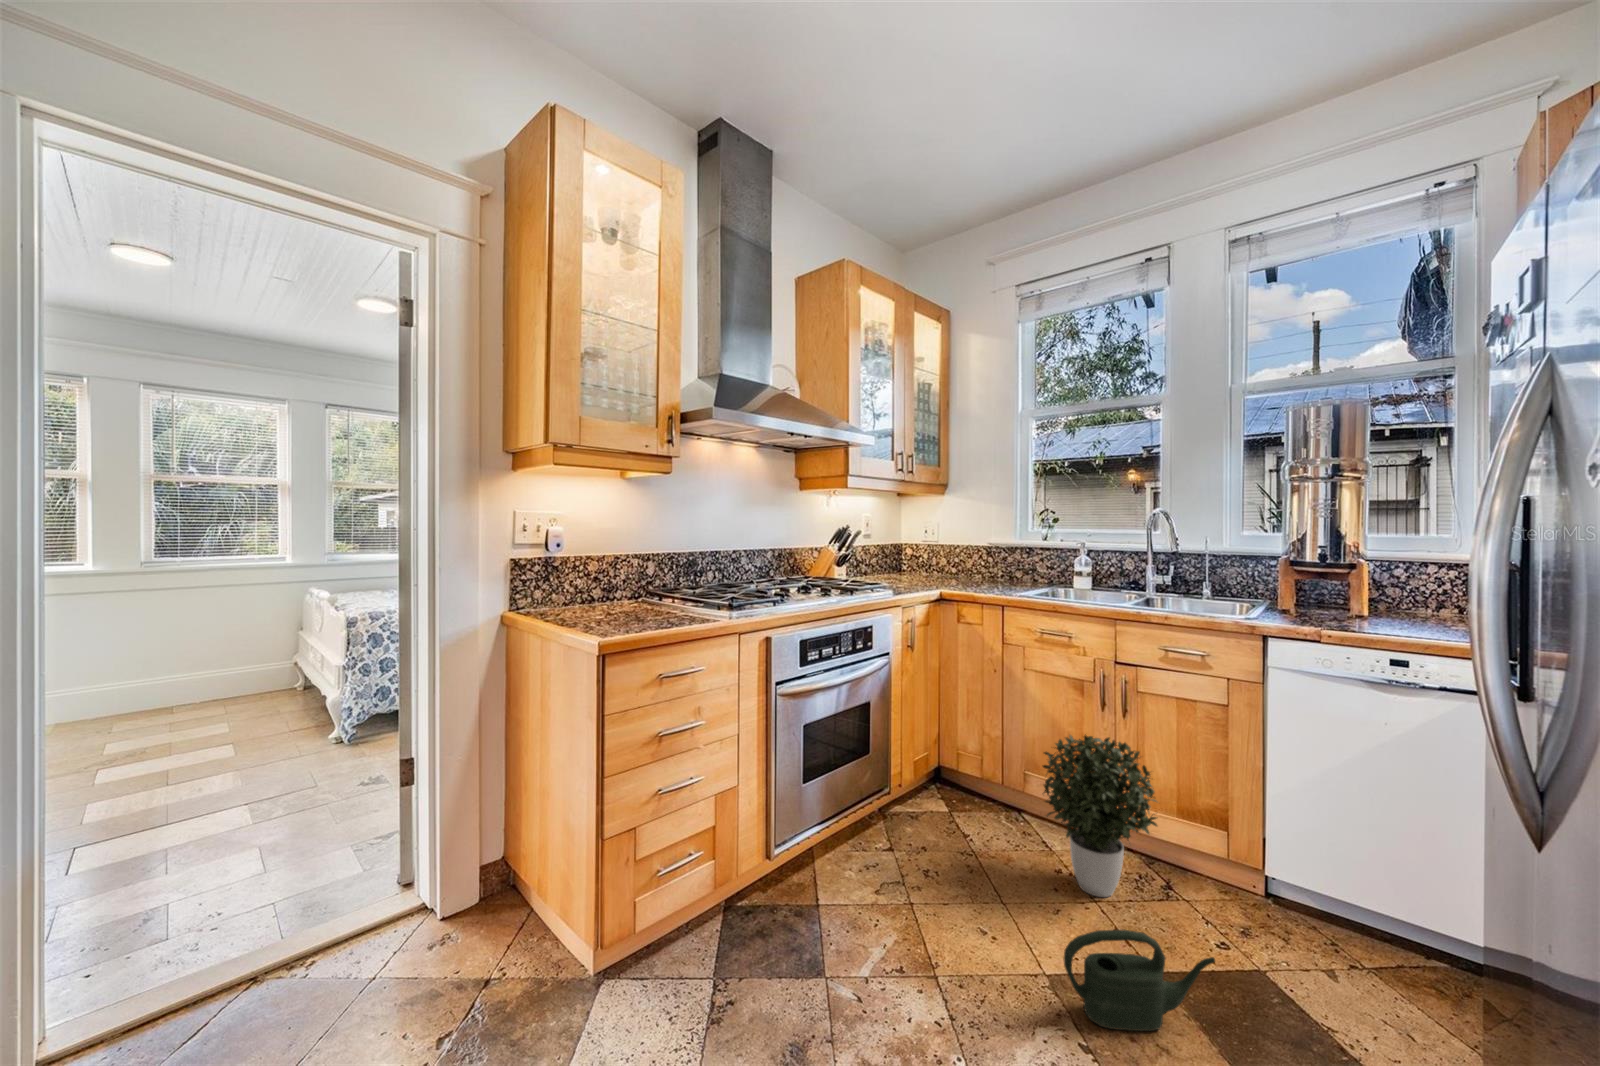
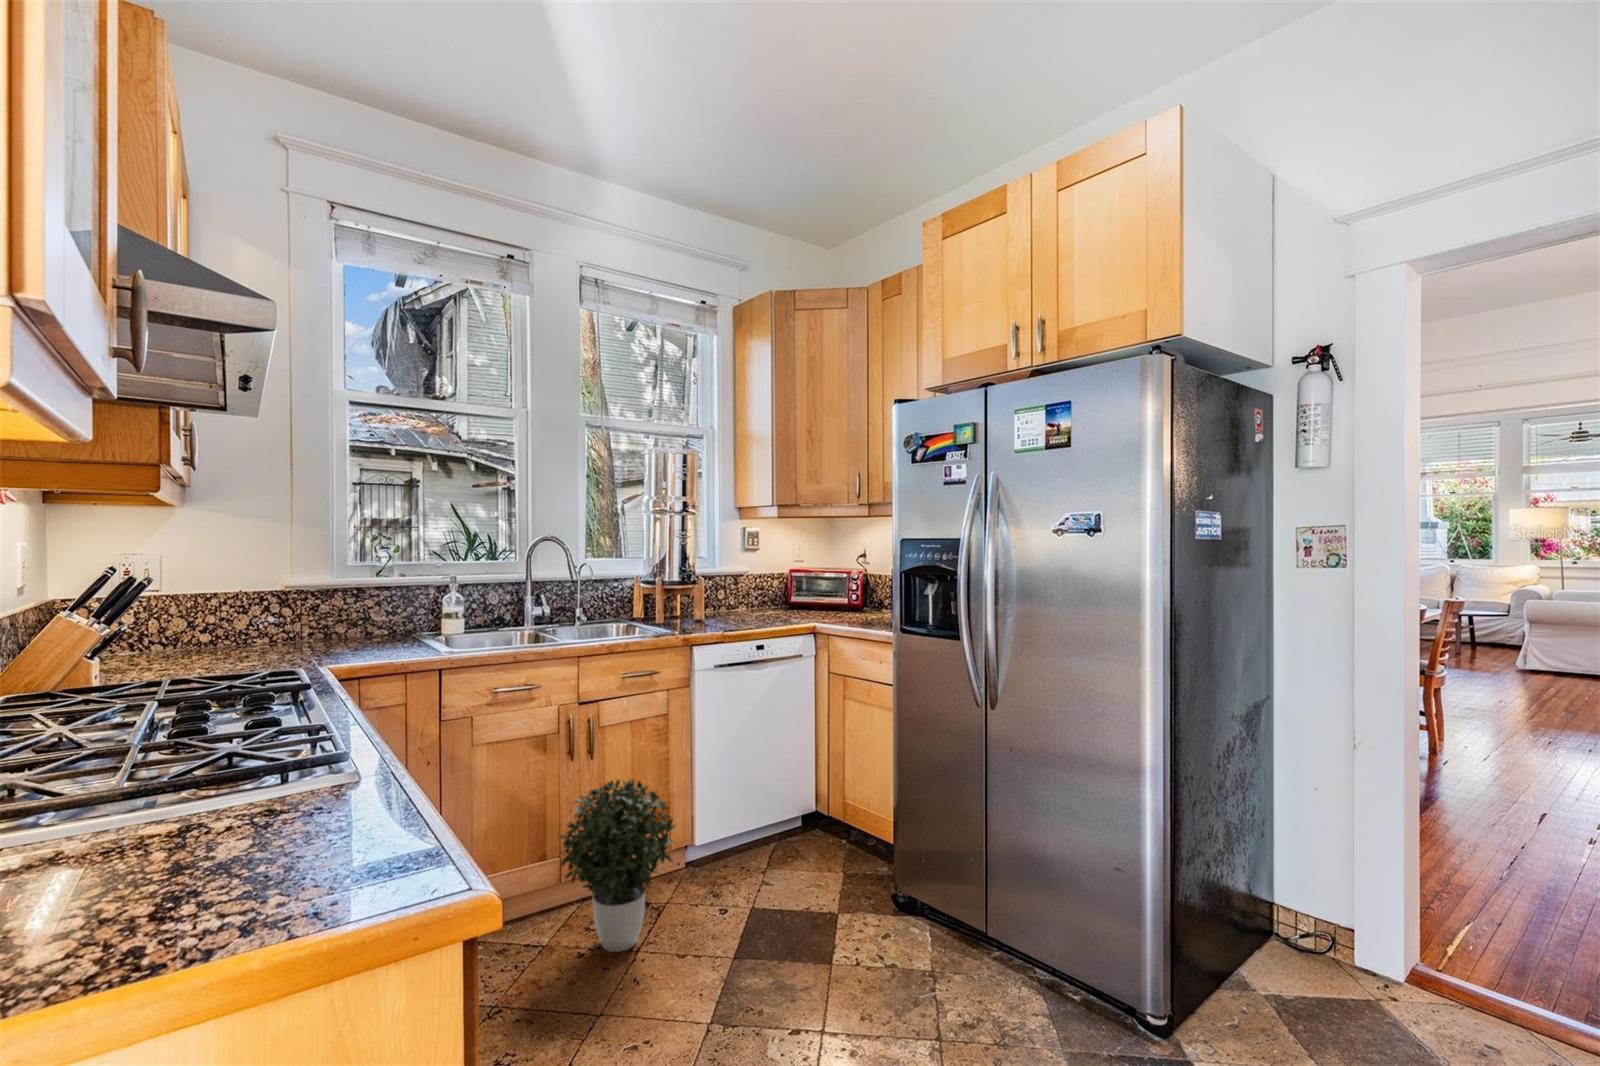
watering can: present [1064,929,1215,1031] -> none [753,902,791,1017]

